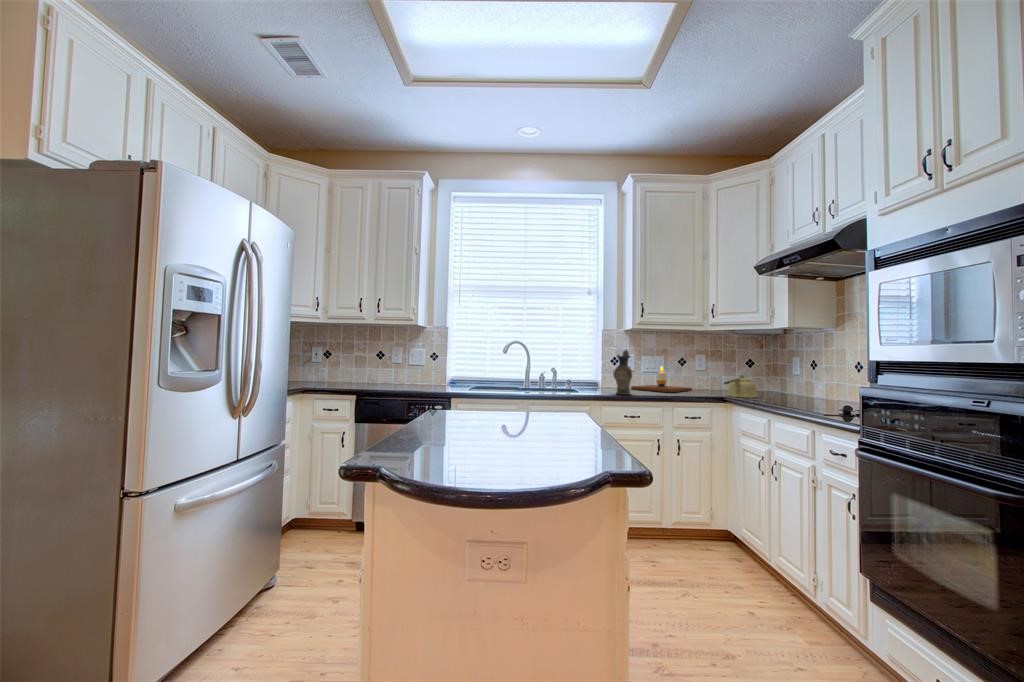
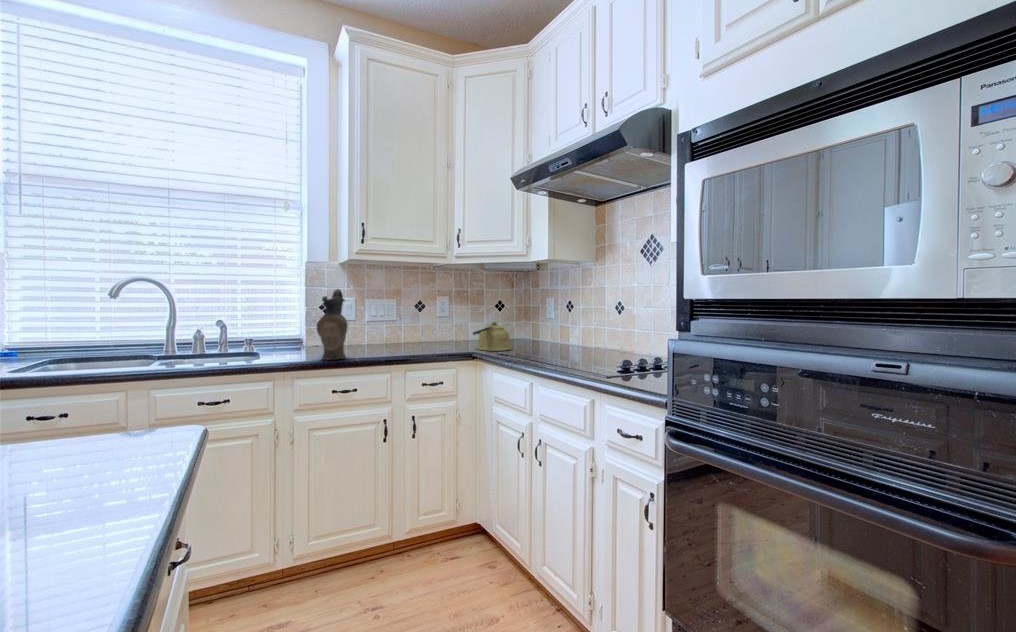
candle: present [631,366,692,392] -> none [351,312,434,349]

